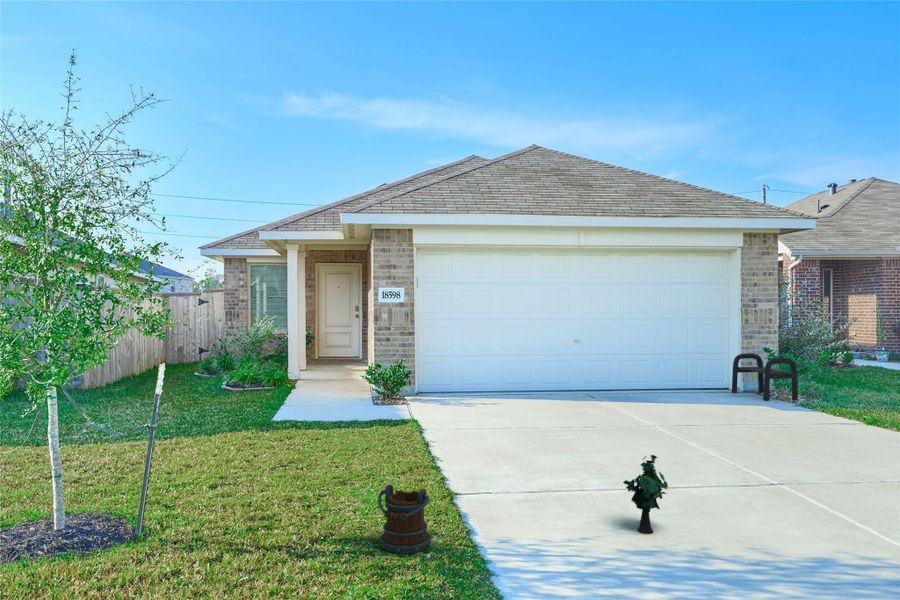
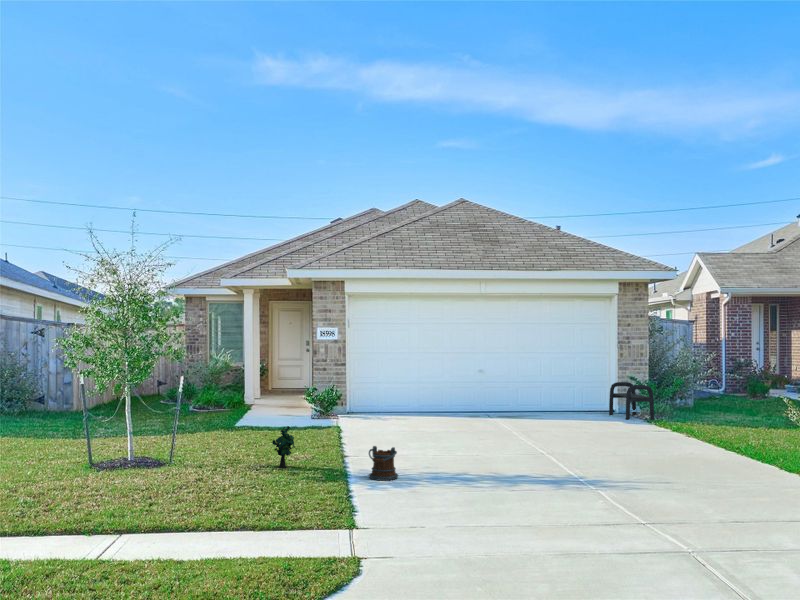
decorative plant: present [623,455,668,534] -> present [272,426,295,468]
bucket: present [378,484,432,553] -> present [369,446,398,481]

